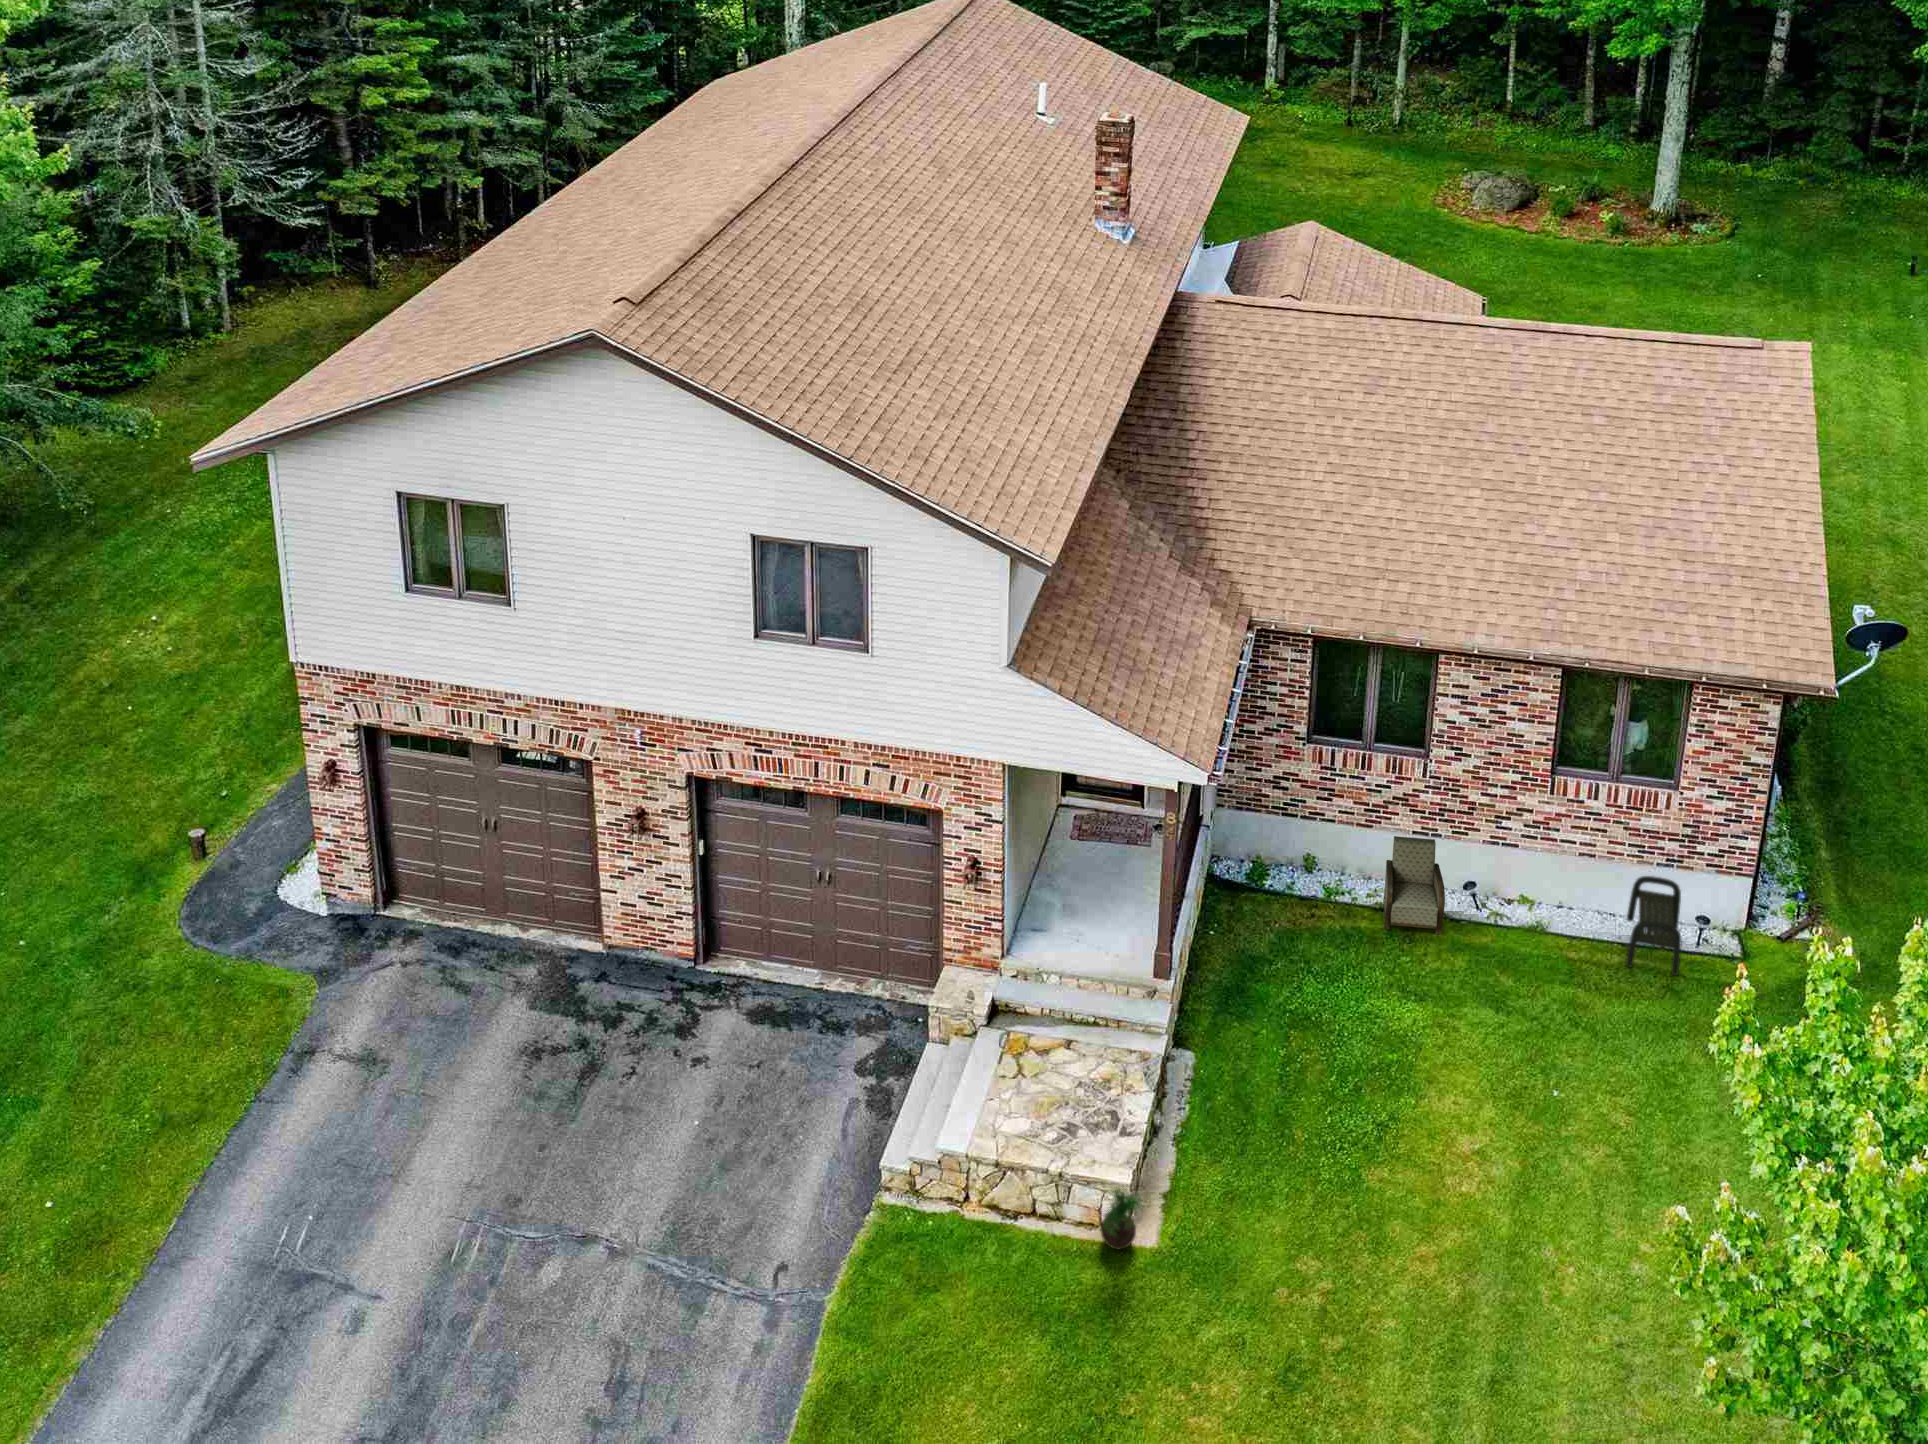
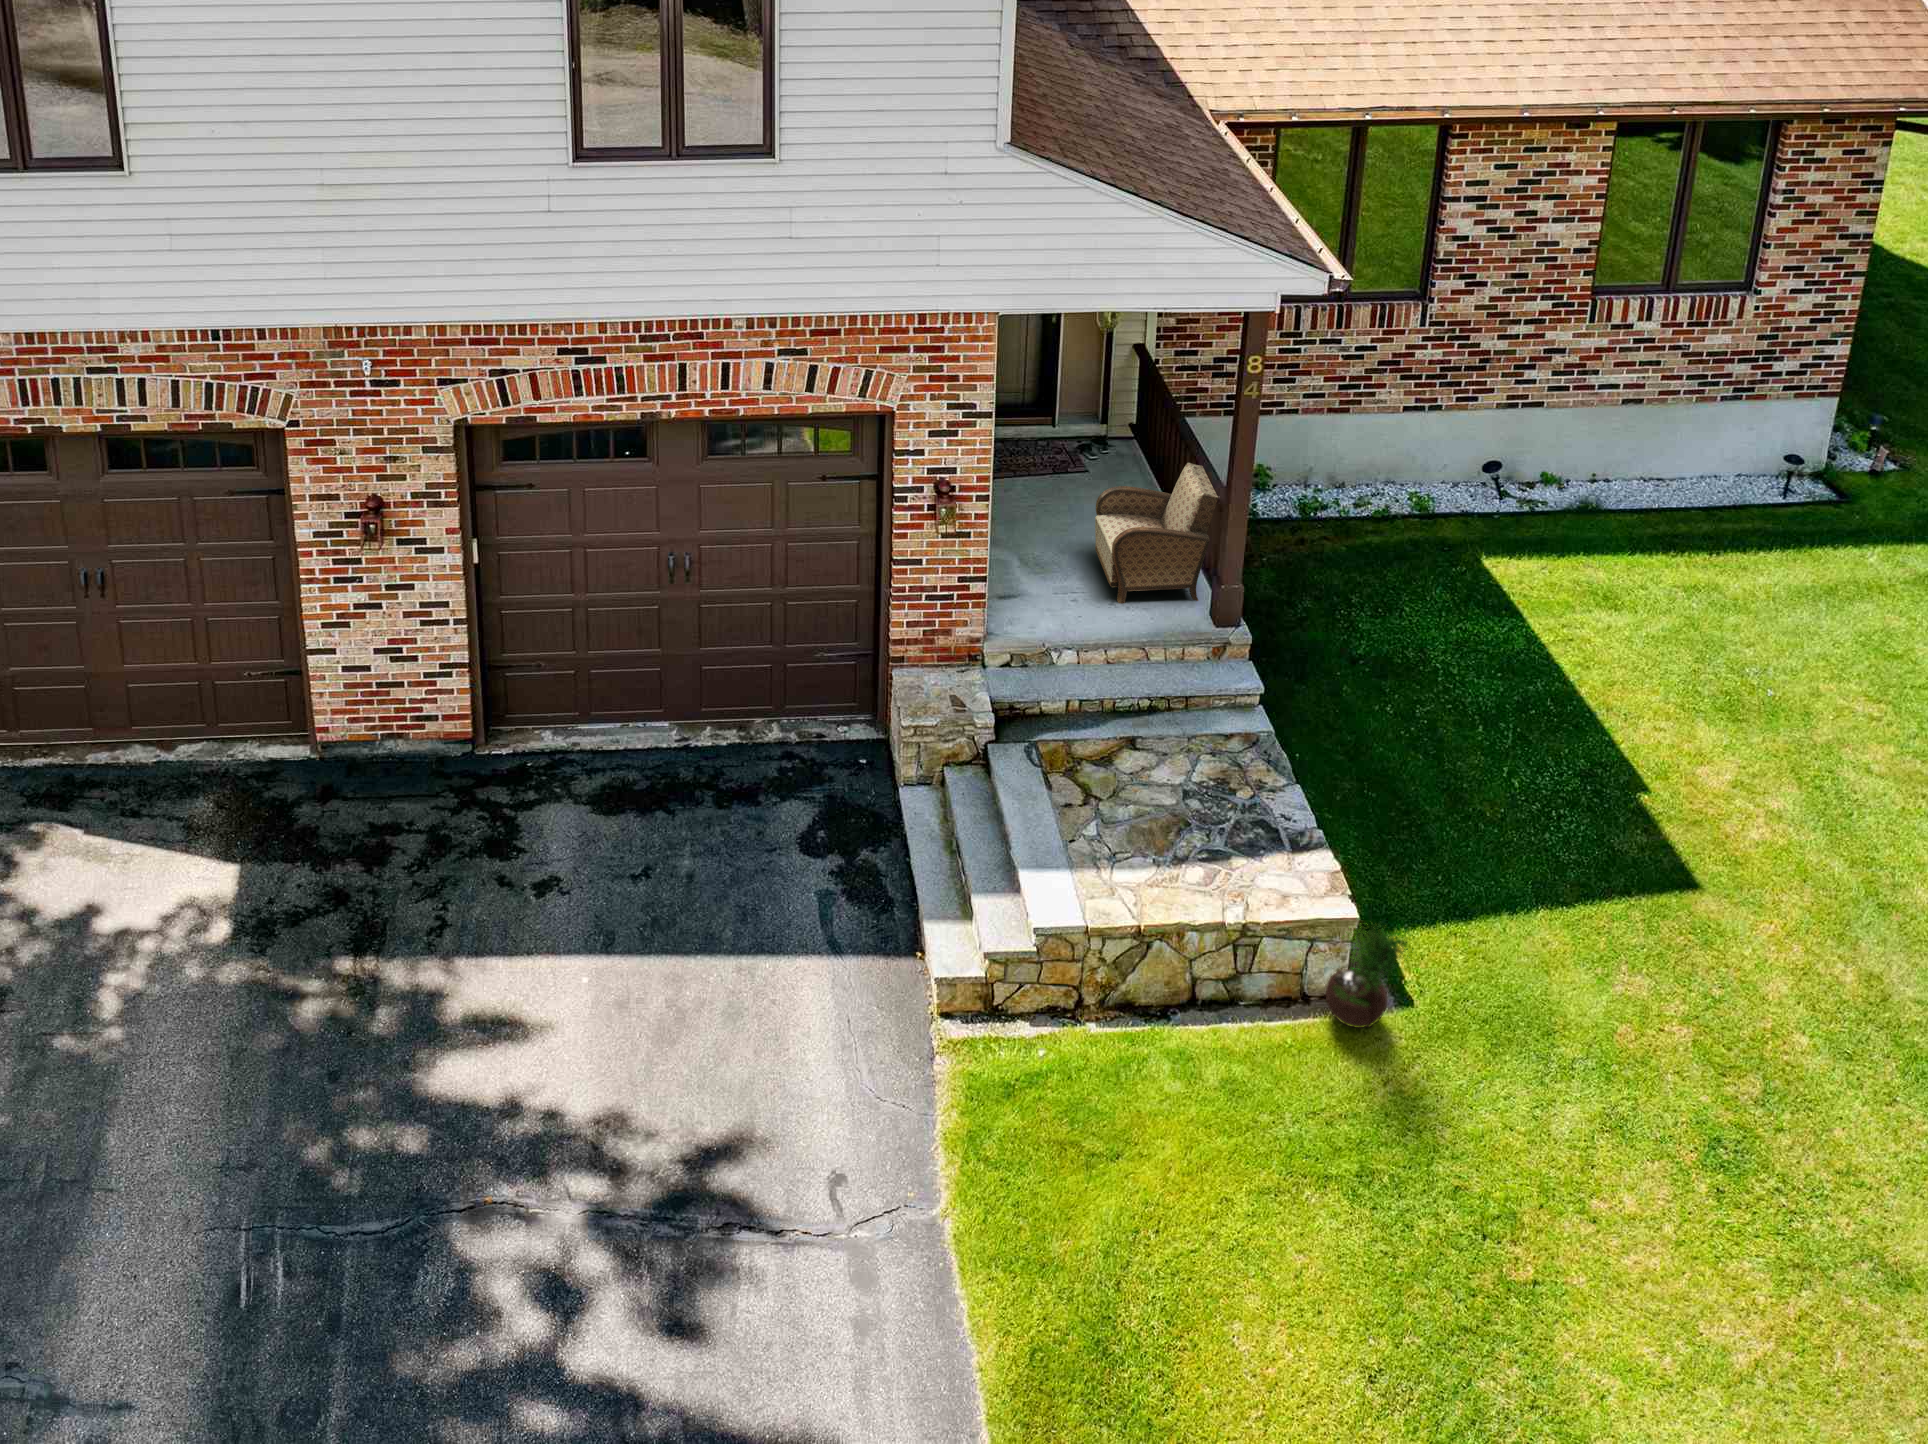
armchair: present [1384,836,1445,934] -> present [1095,463,1218,604]
bench: present [1626,876,1681,975] -> none [1680,414,1802,530]

